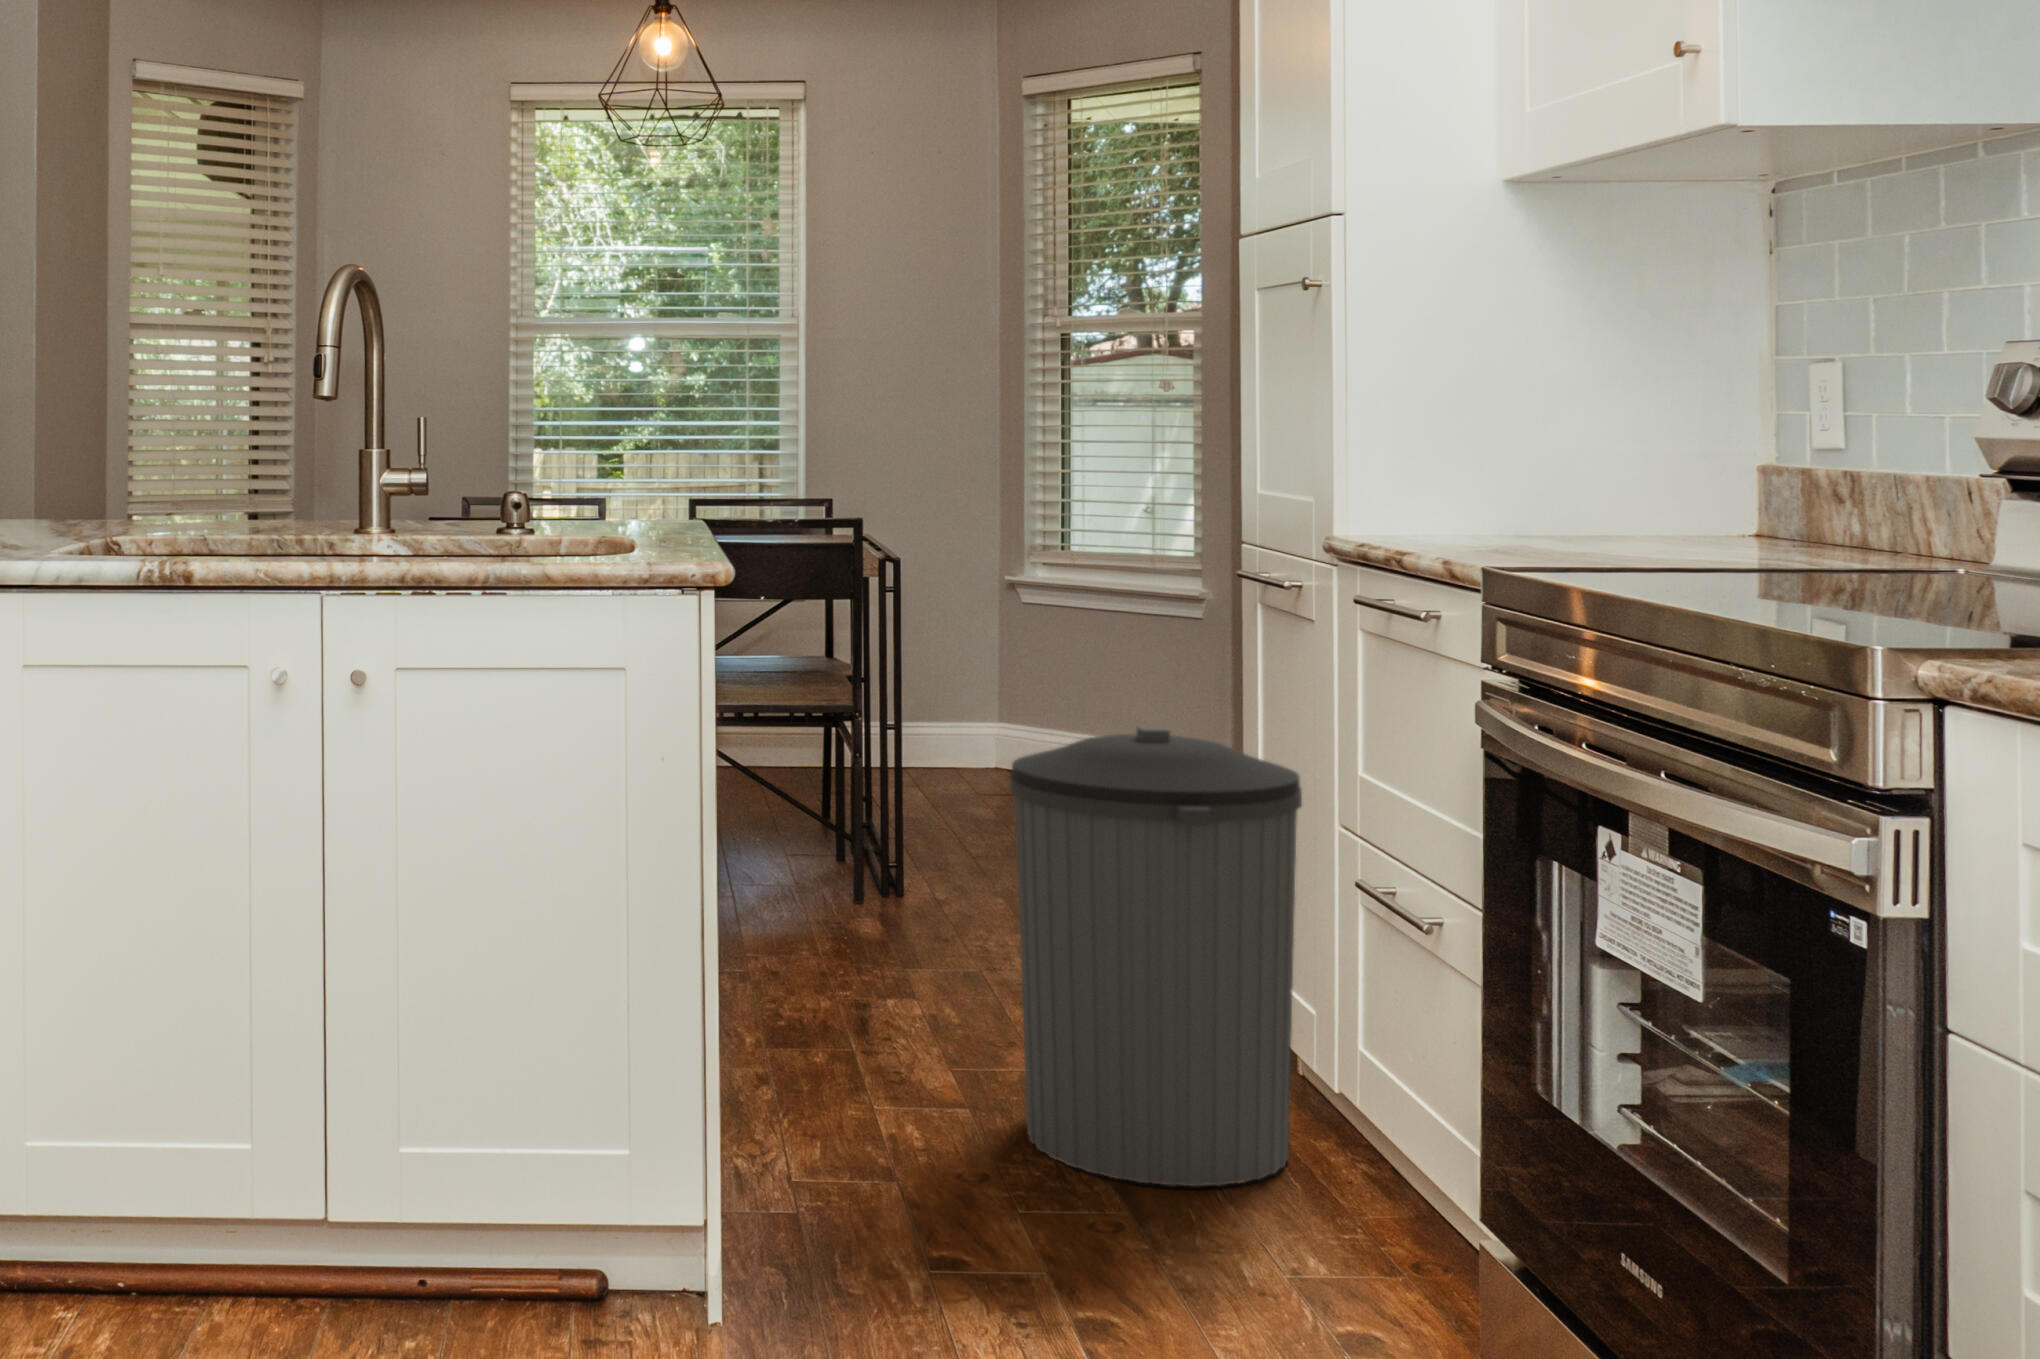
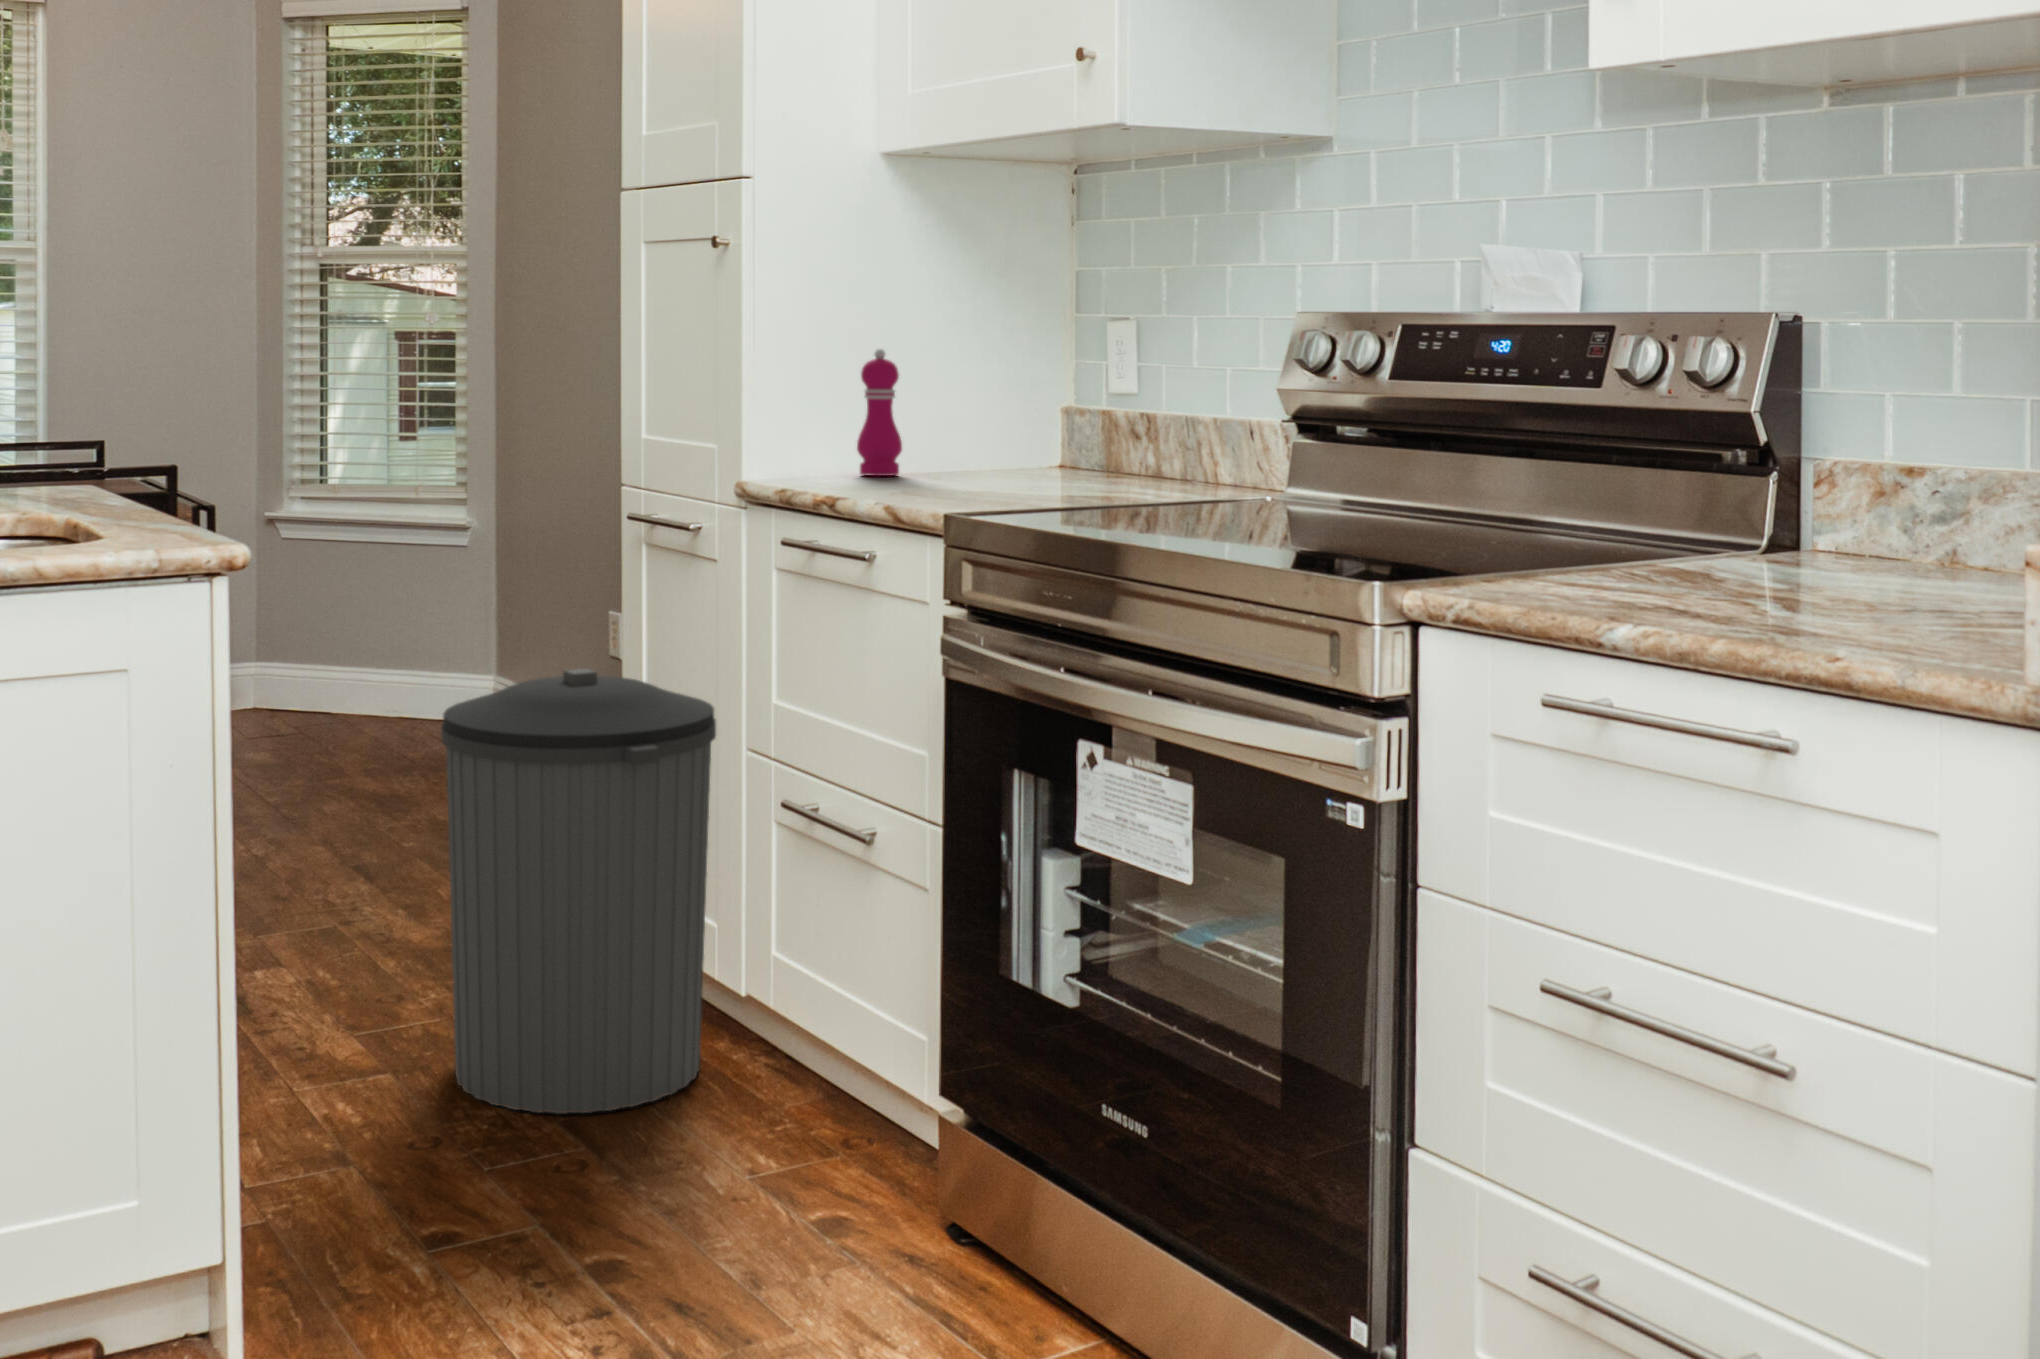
pepper mill: none [1476,396,1531,537] -> present [857,349,902,476]

